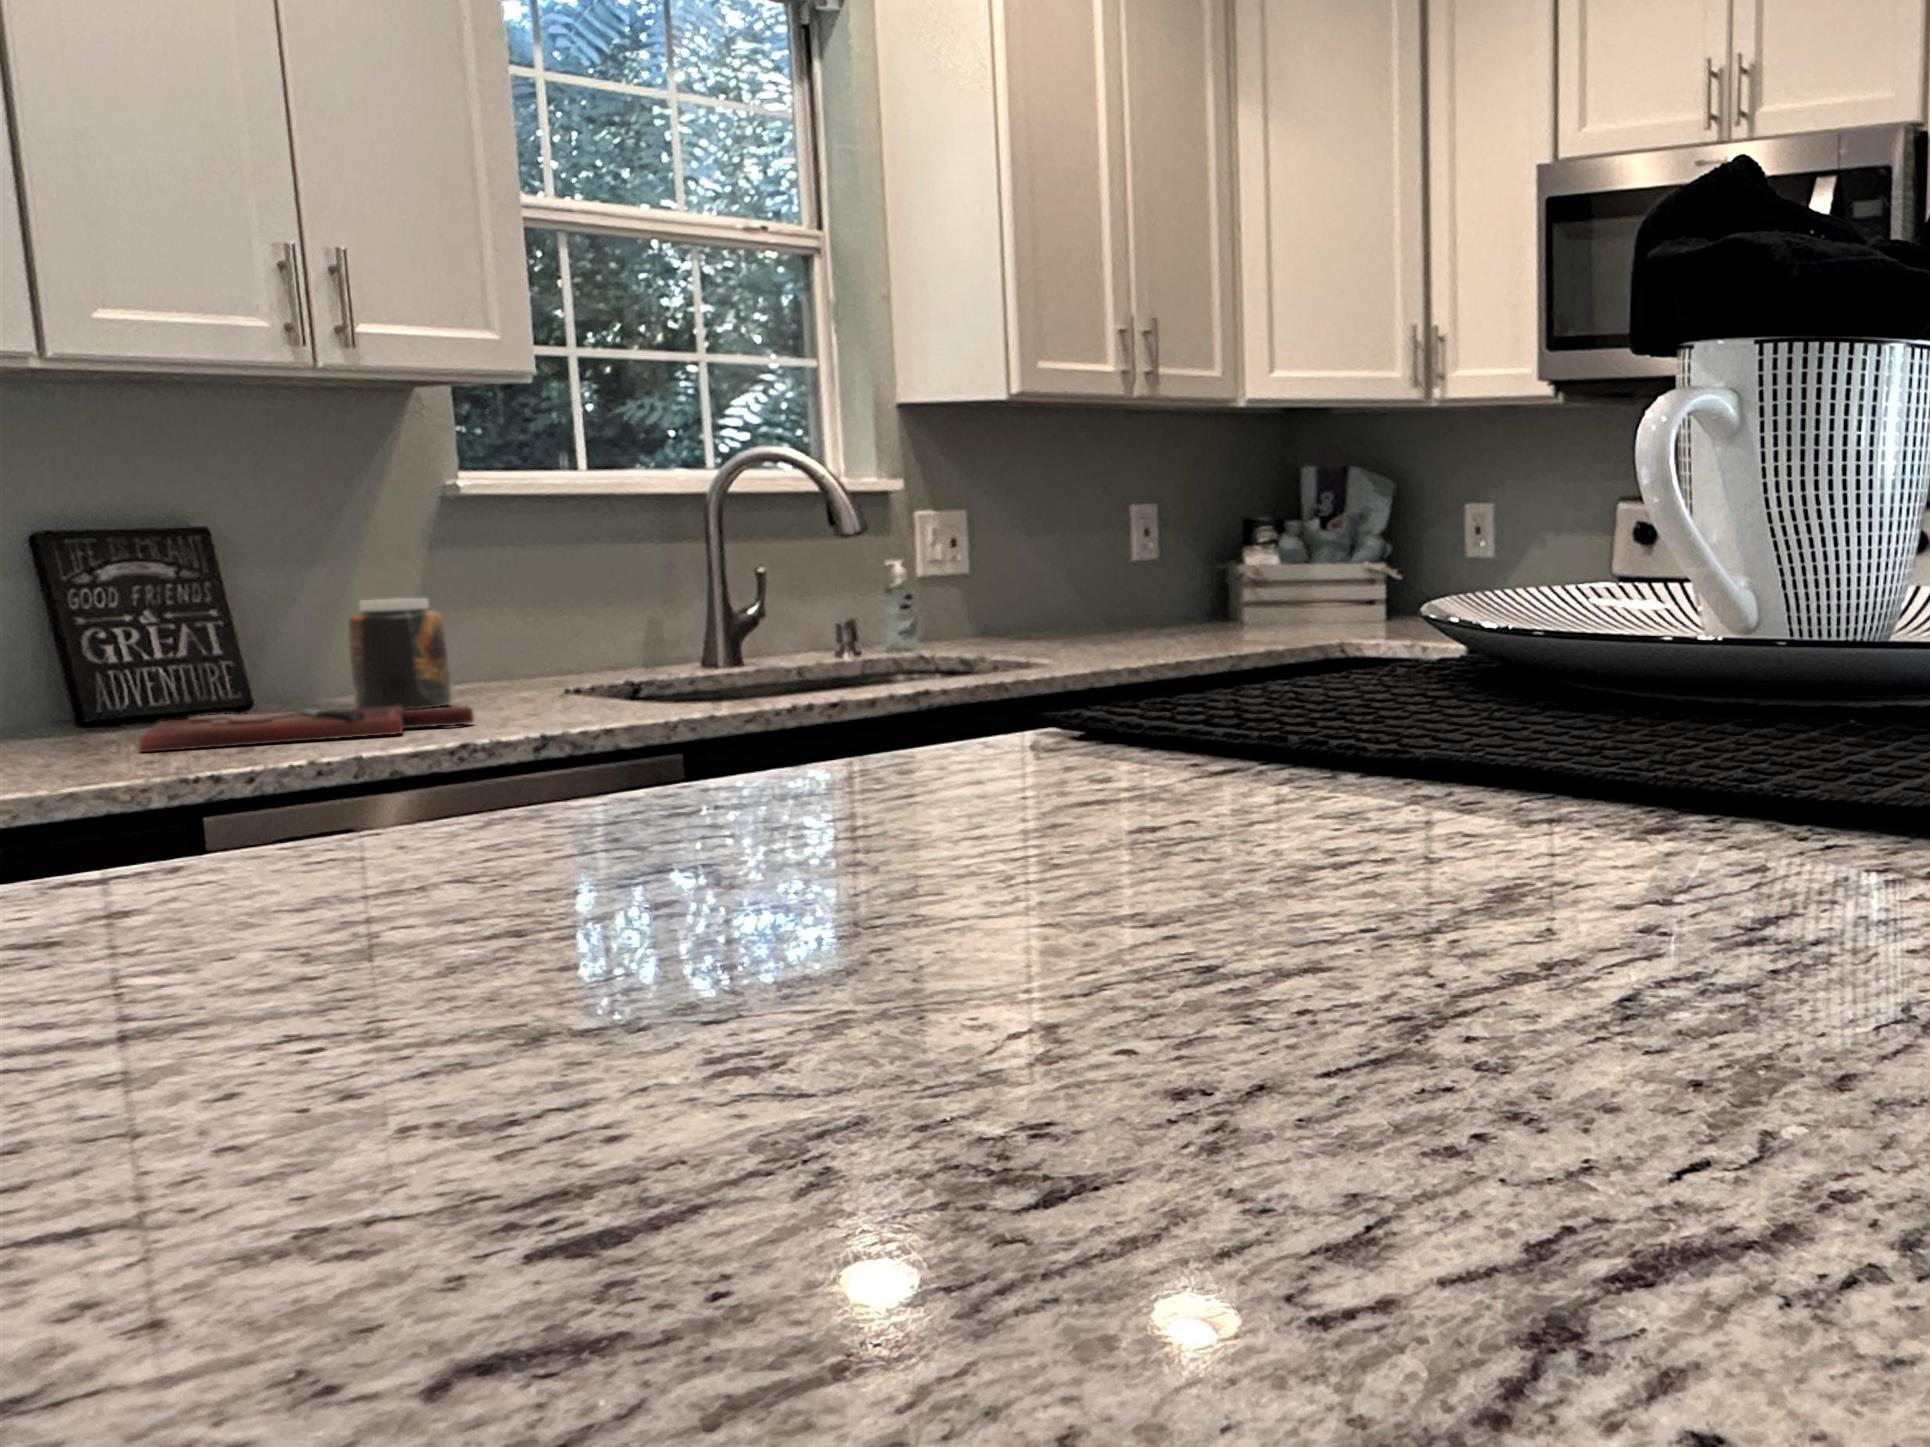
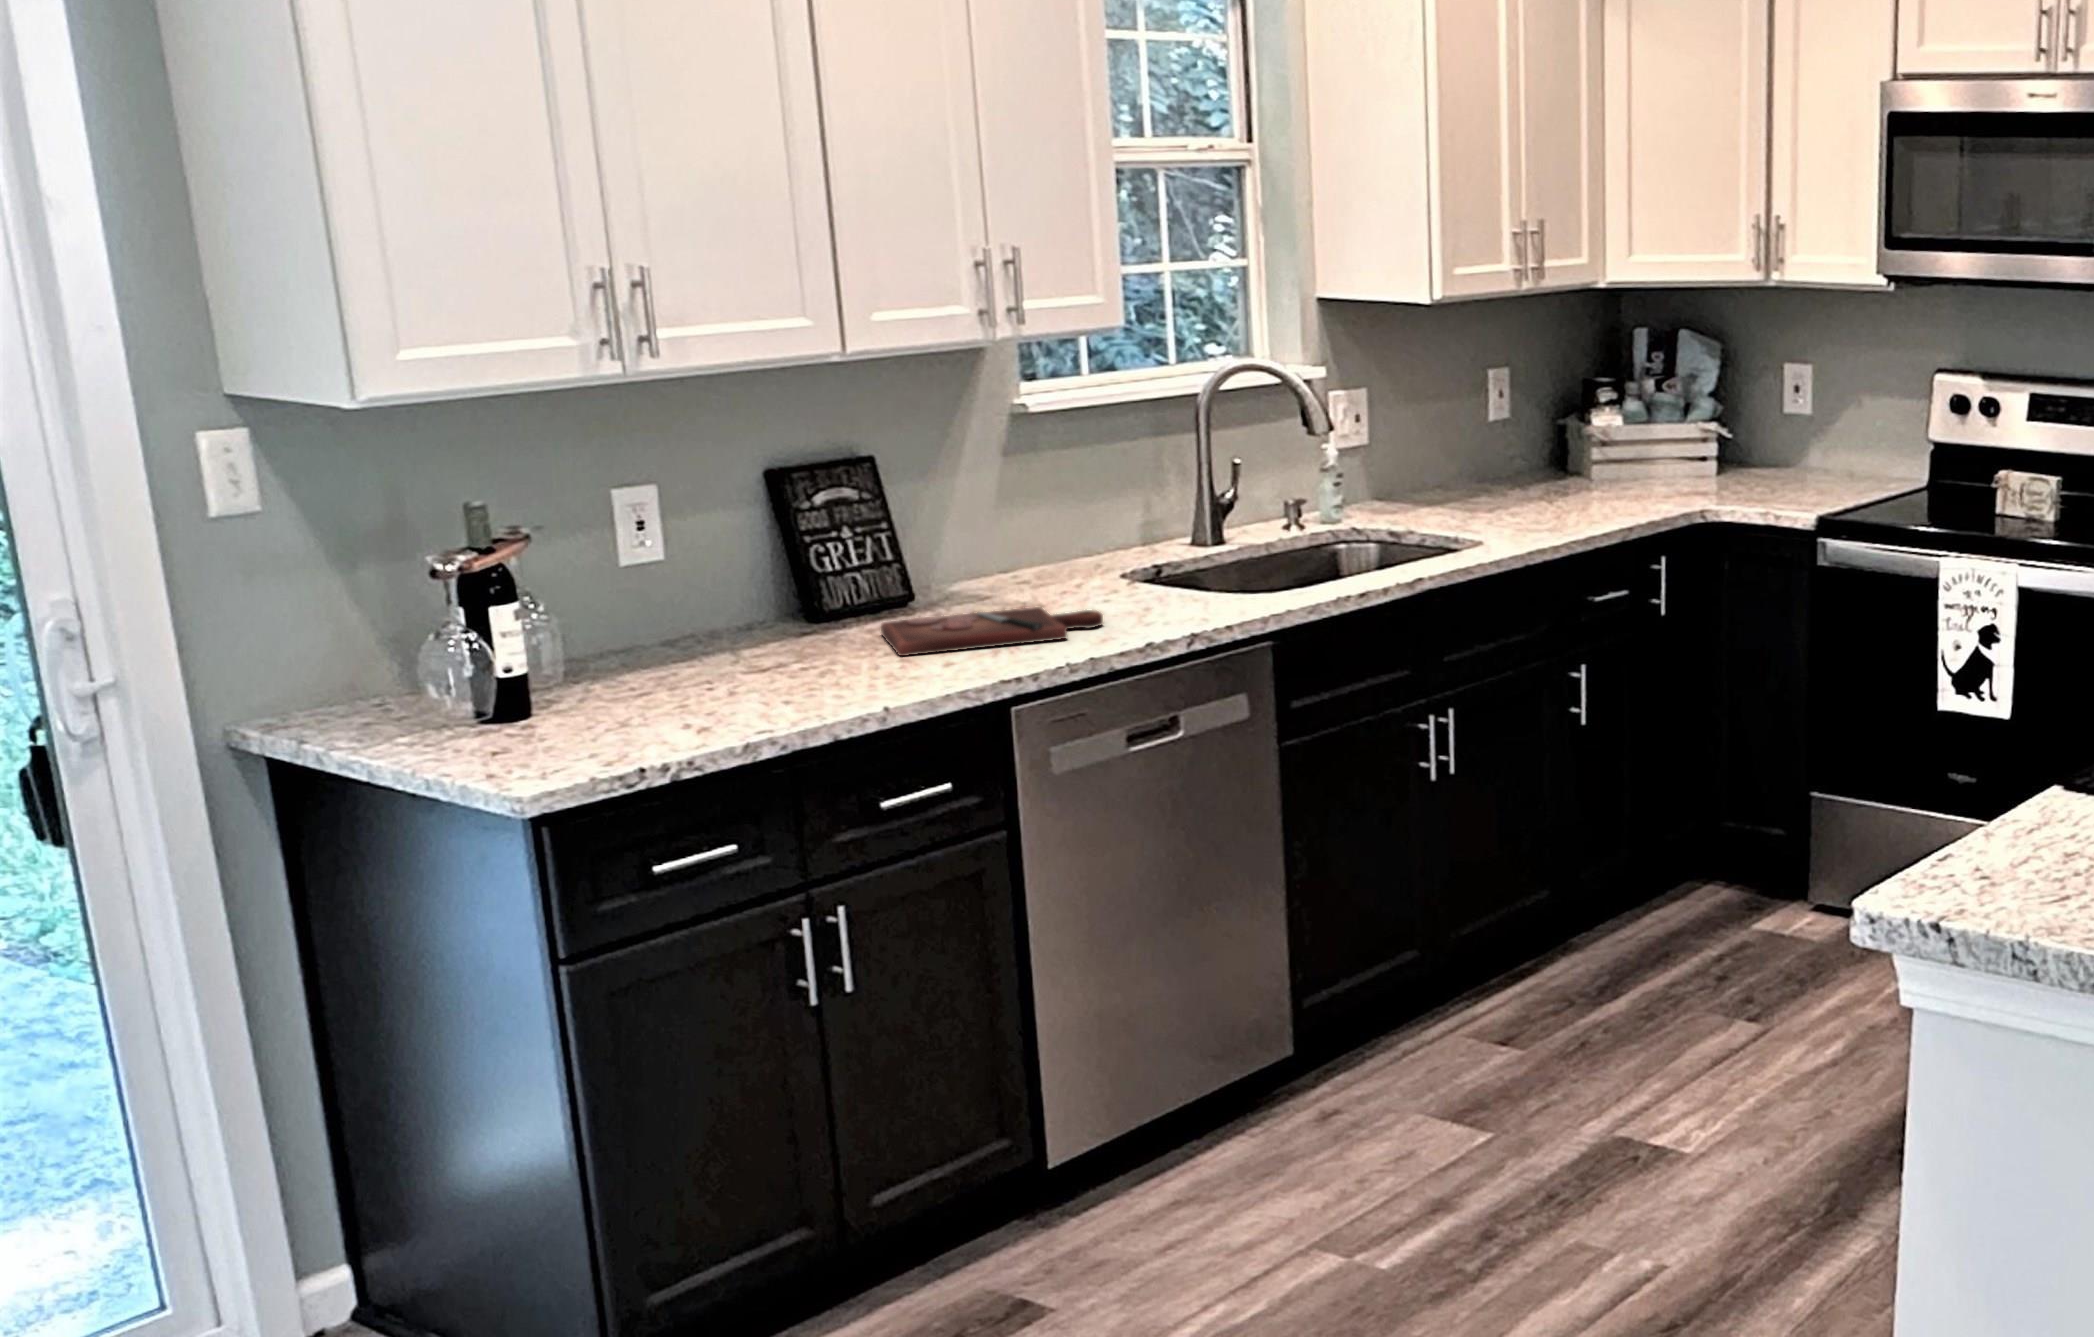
jar: present [348,598,452,710] -> none [974,507,1047,600]

